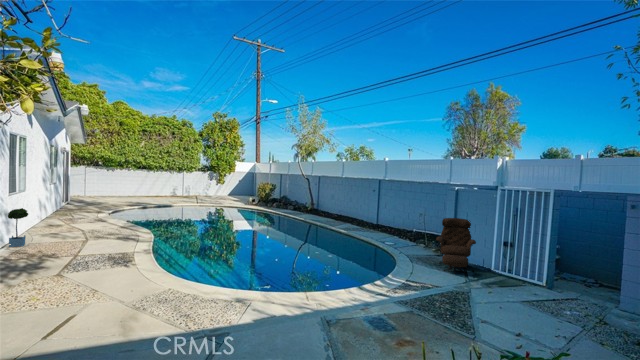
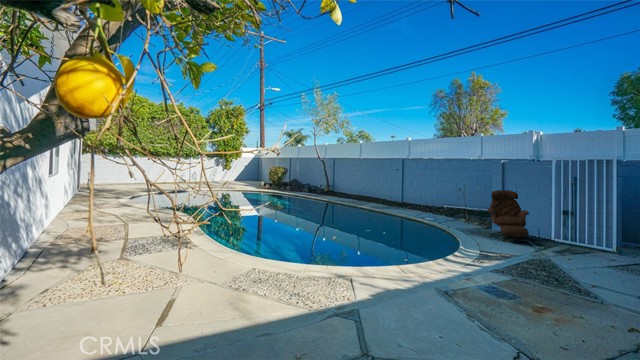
potted tree: present [8,208,28,247] -> none [45,191,67,233]

